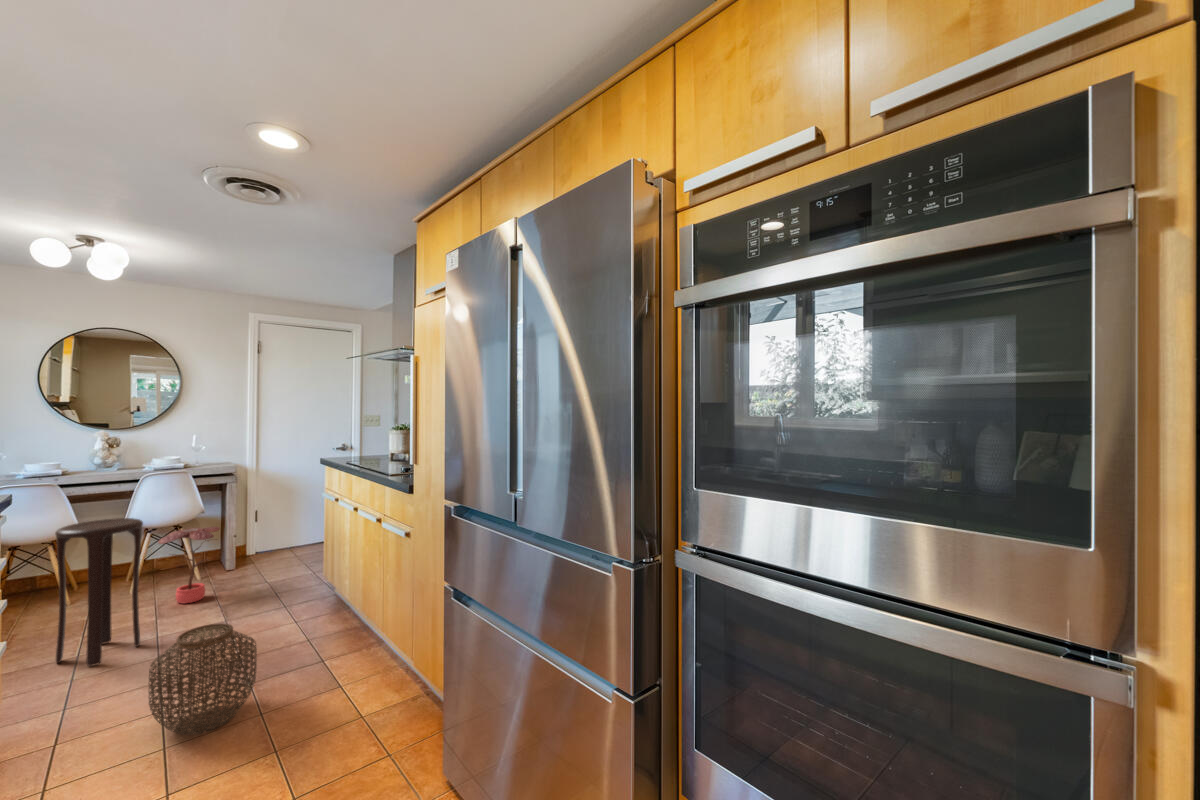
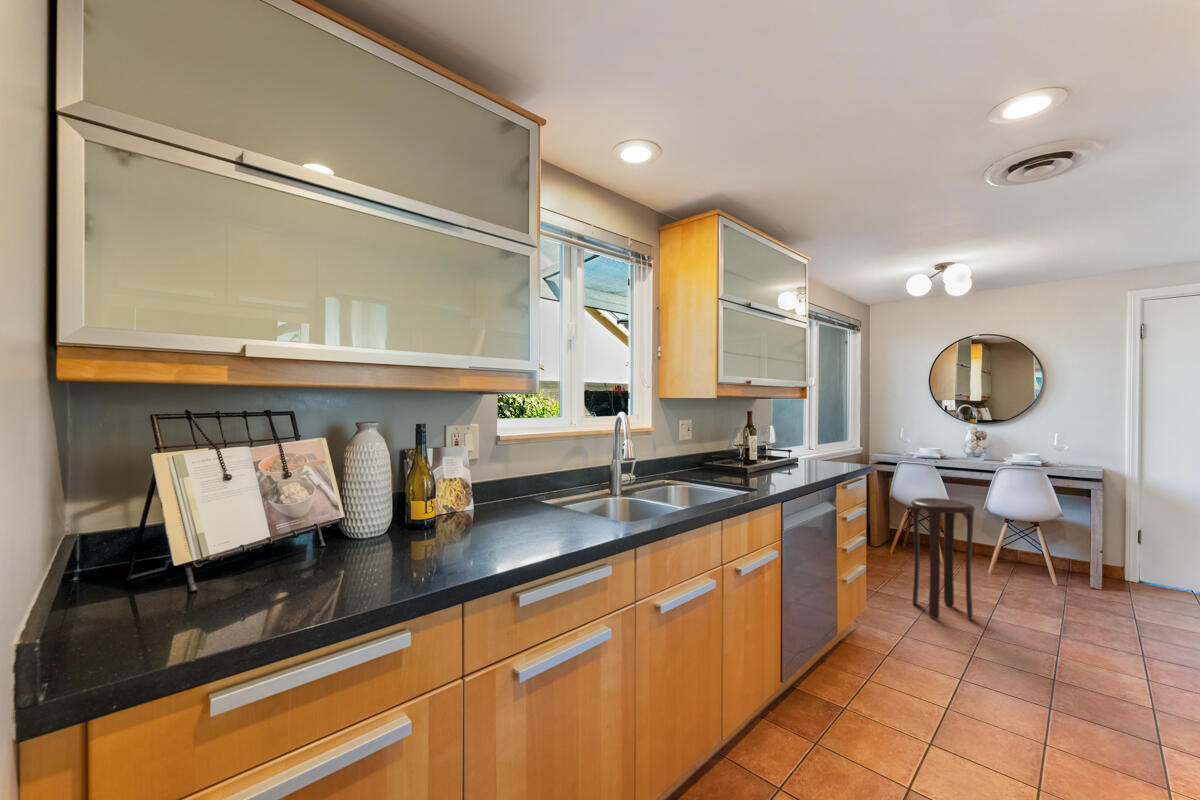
potted plant: present [158,527,220,603] -> none [1002,527,1070,604]
woven basket: present [148,623,257,735] -> none [939,617,1044,727]

